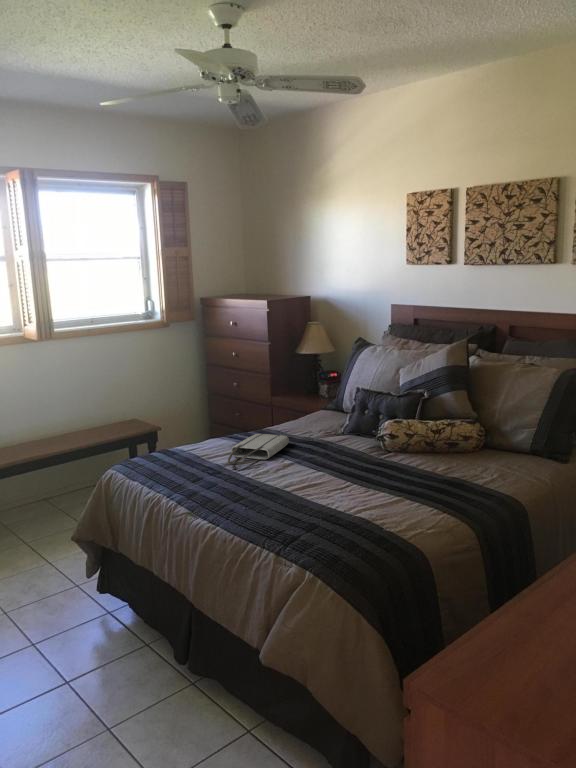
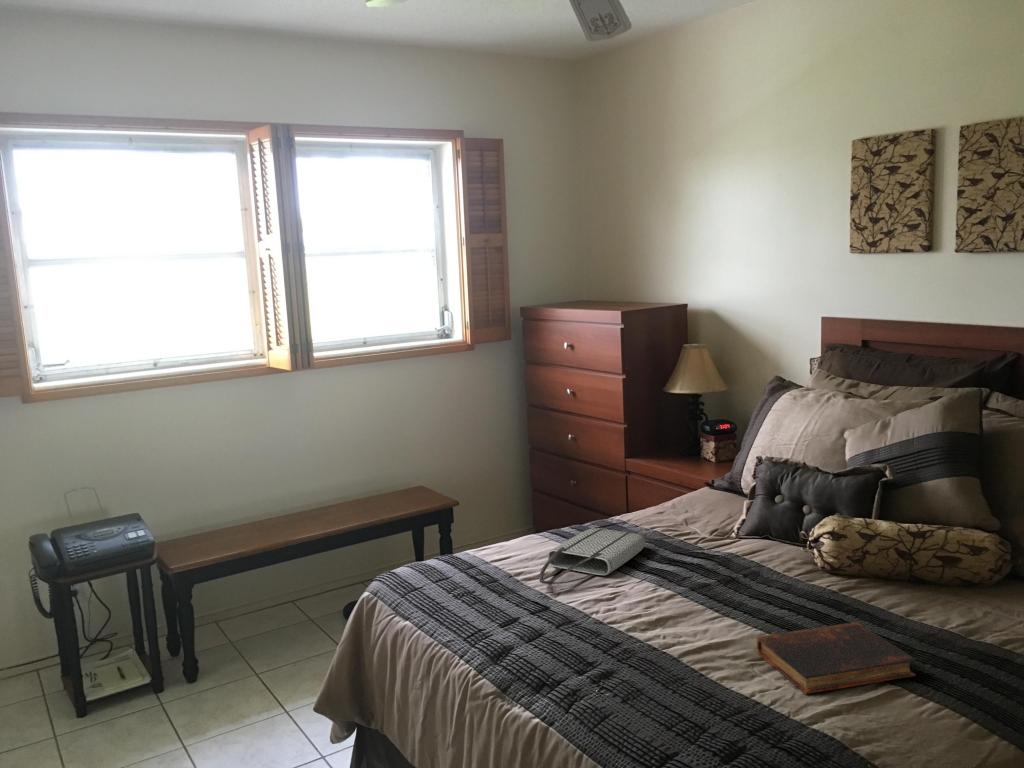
book: none [353,473,435,509] -> present [756,622,916,694]

